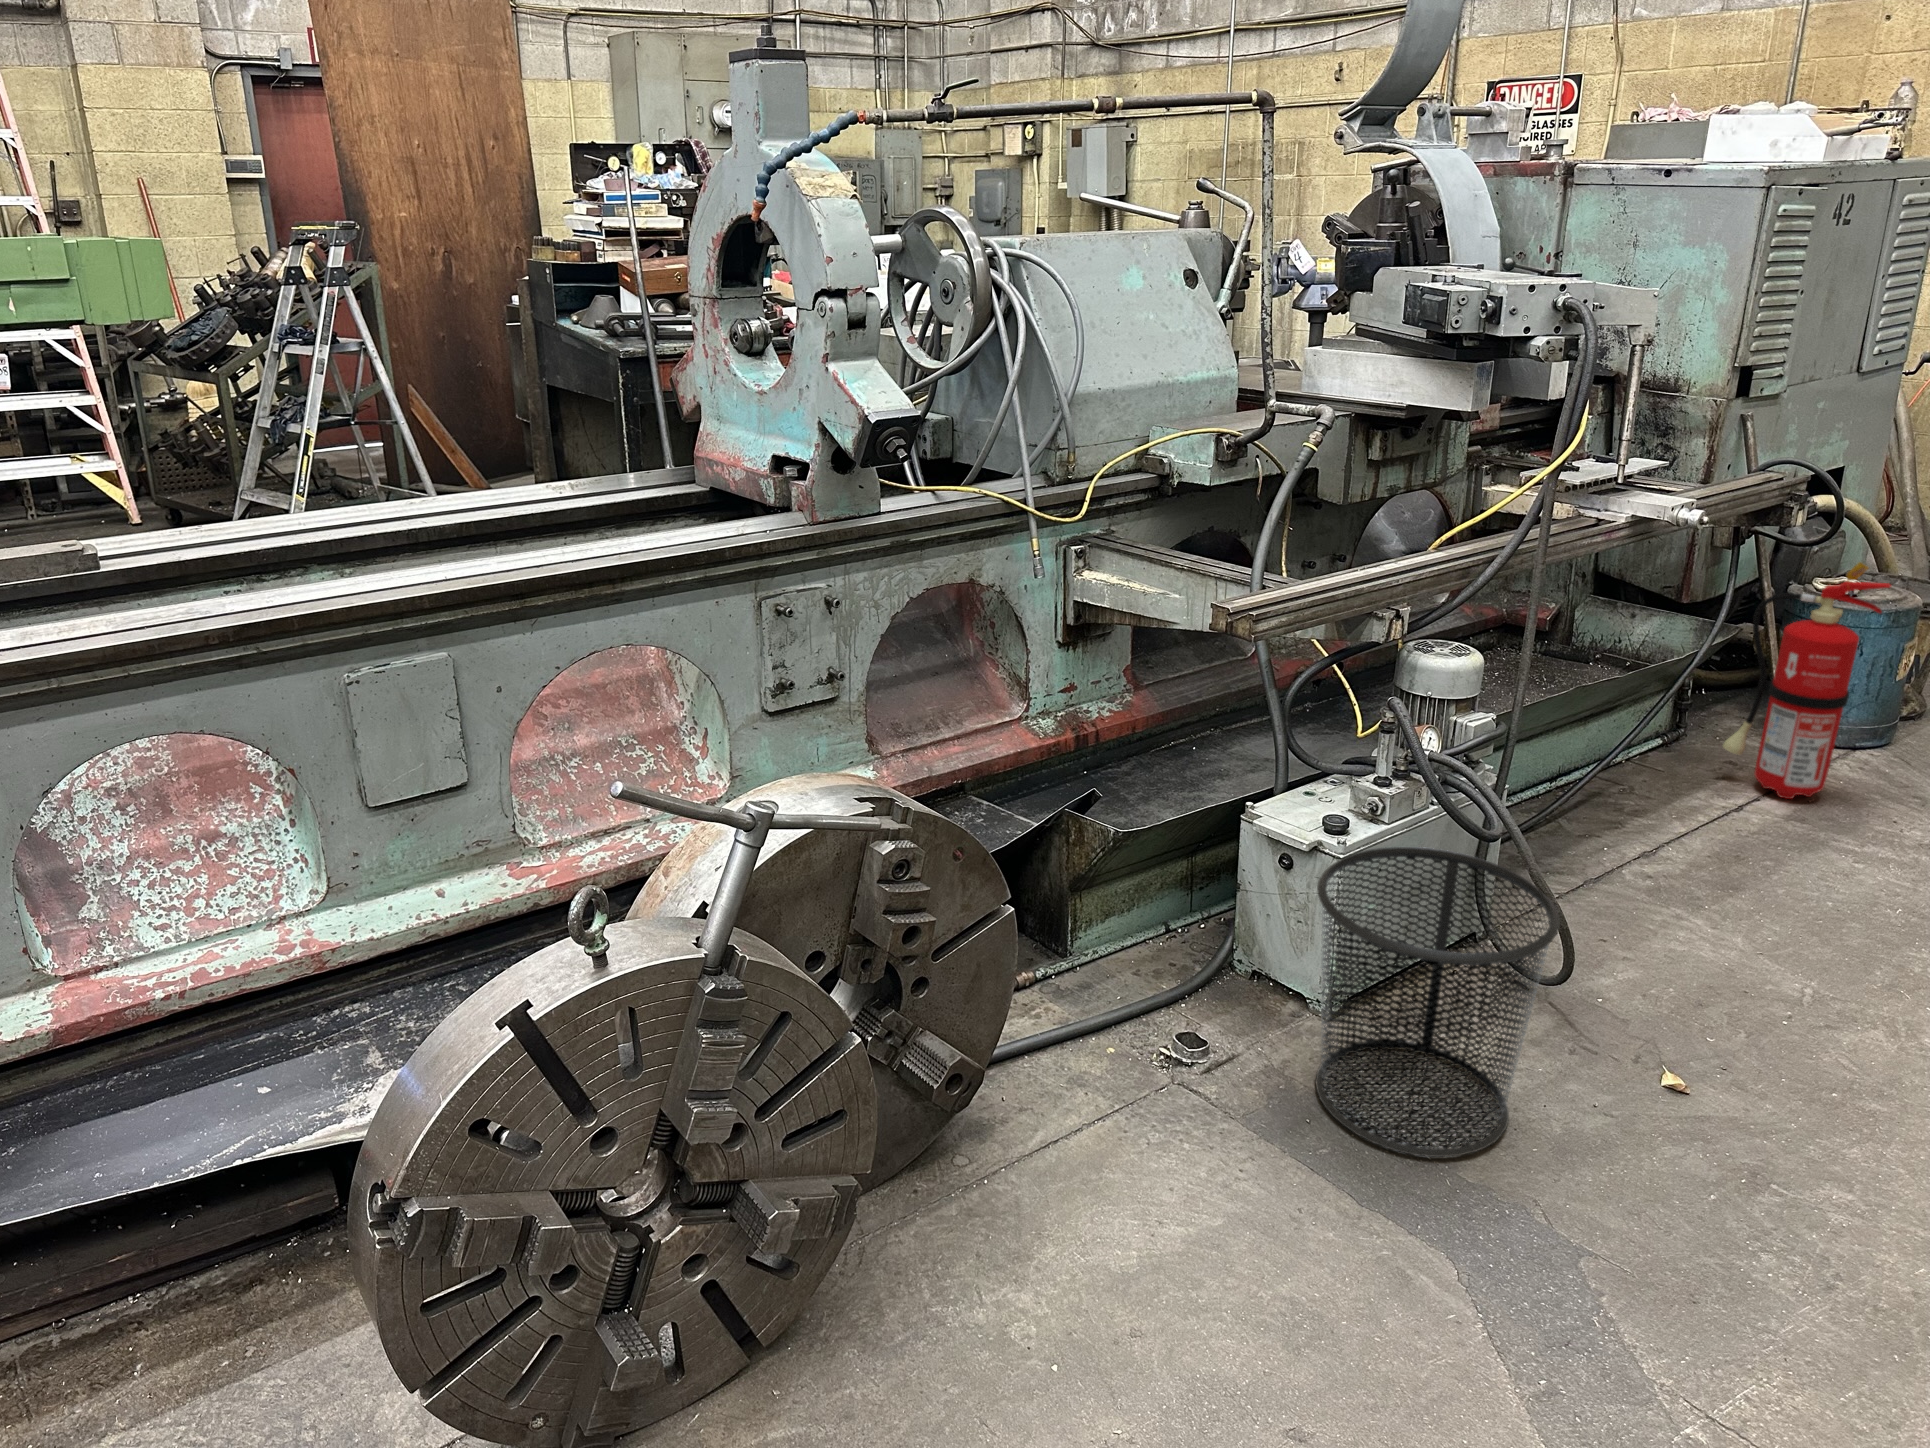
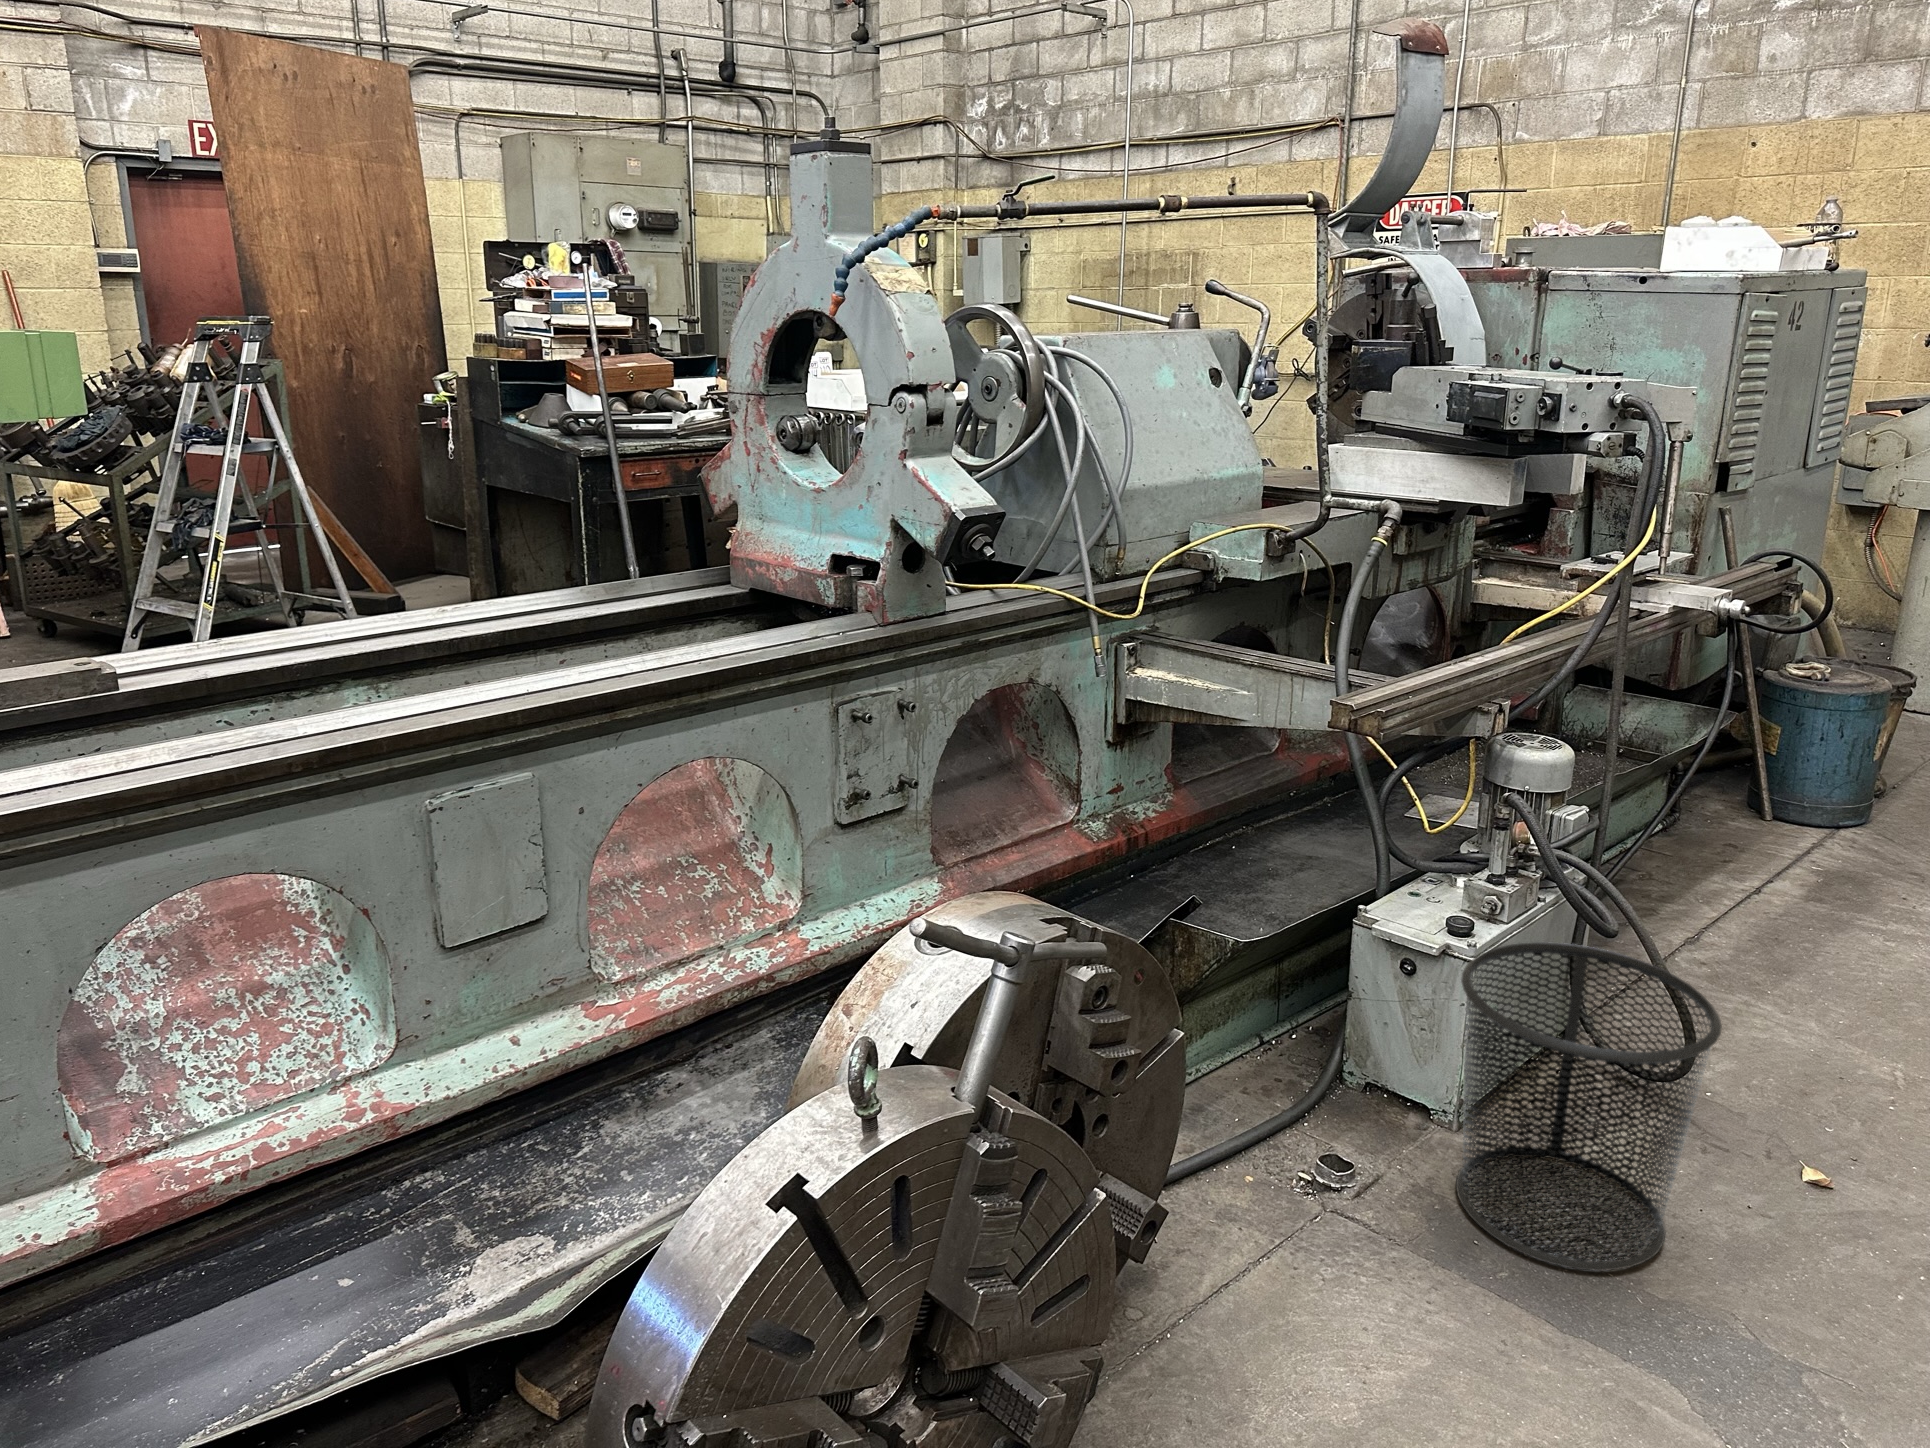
fire extinguisher: present [1723,562,1891,799] -> none [1726,646,1884,879]

